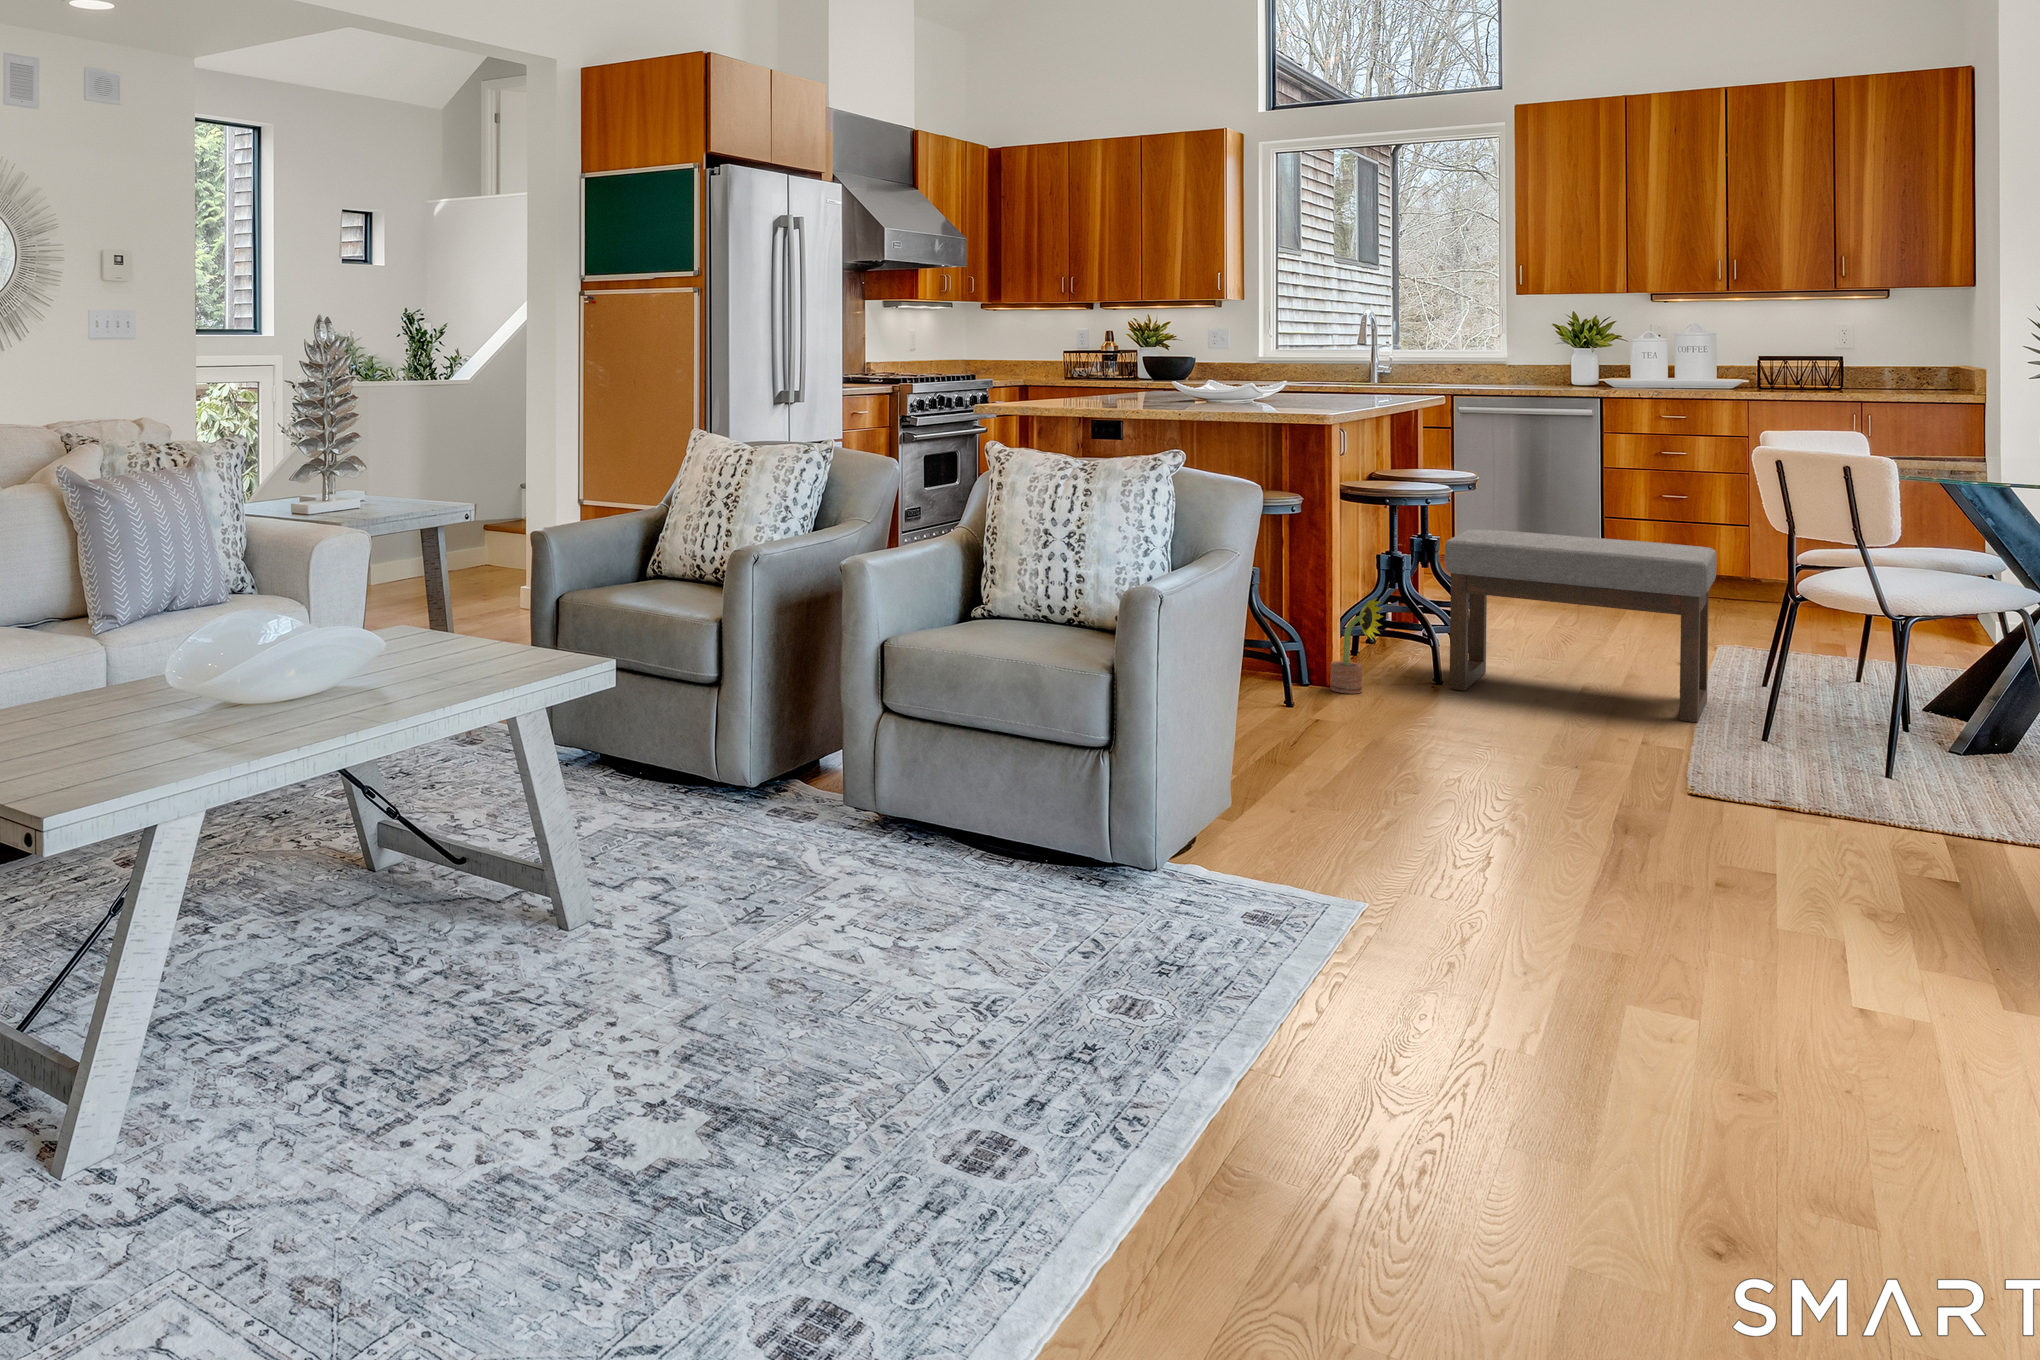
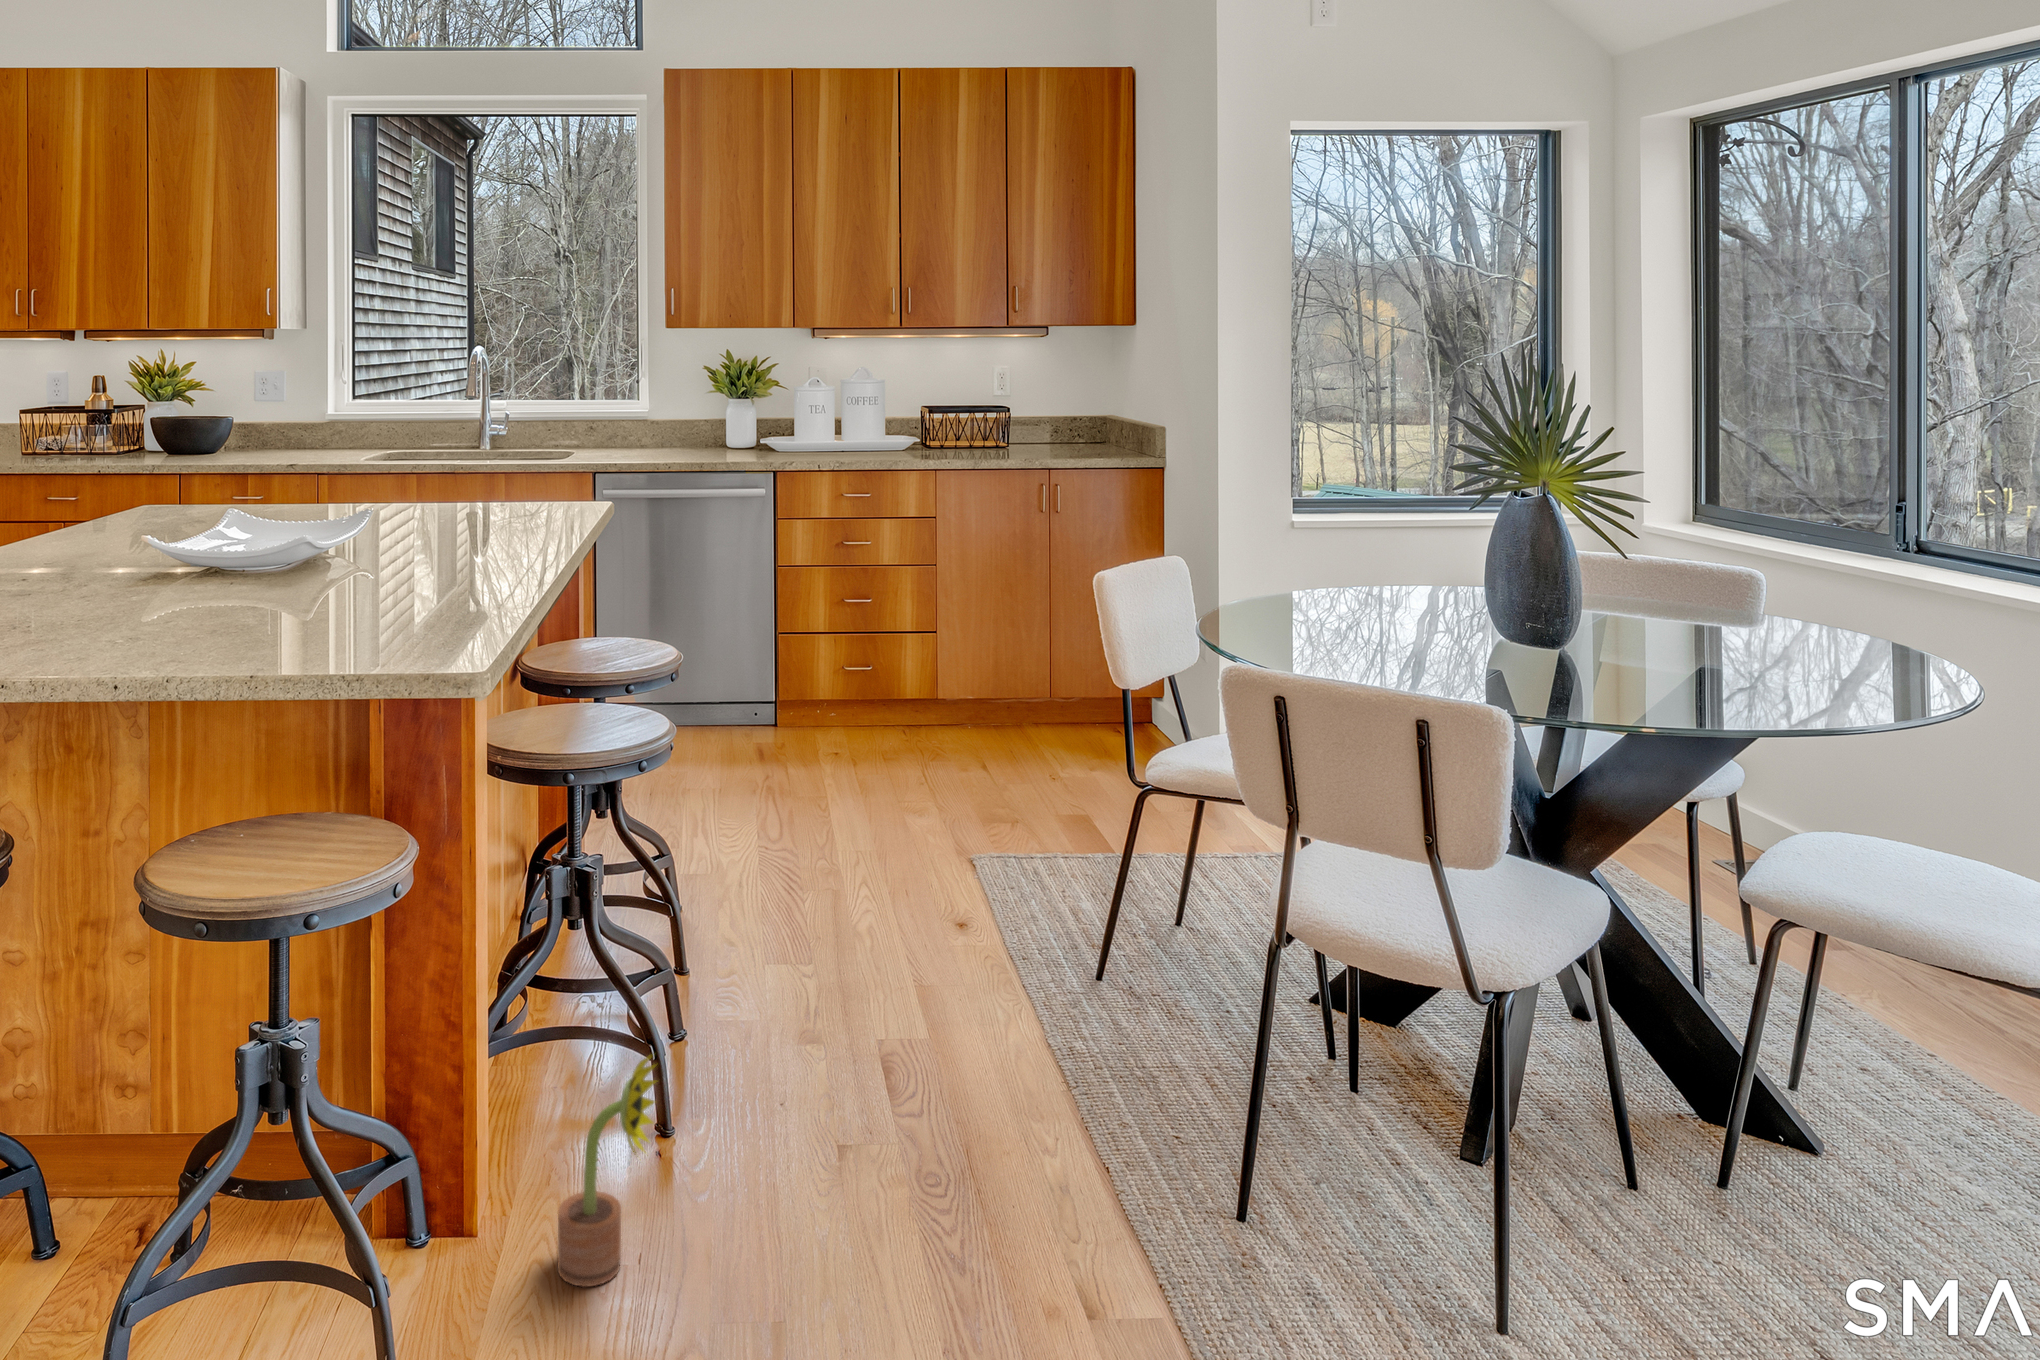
ottoman: present [1445,529,1716,722] -> none [752,807,1188,1174]

